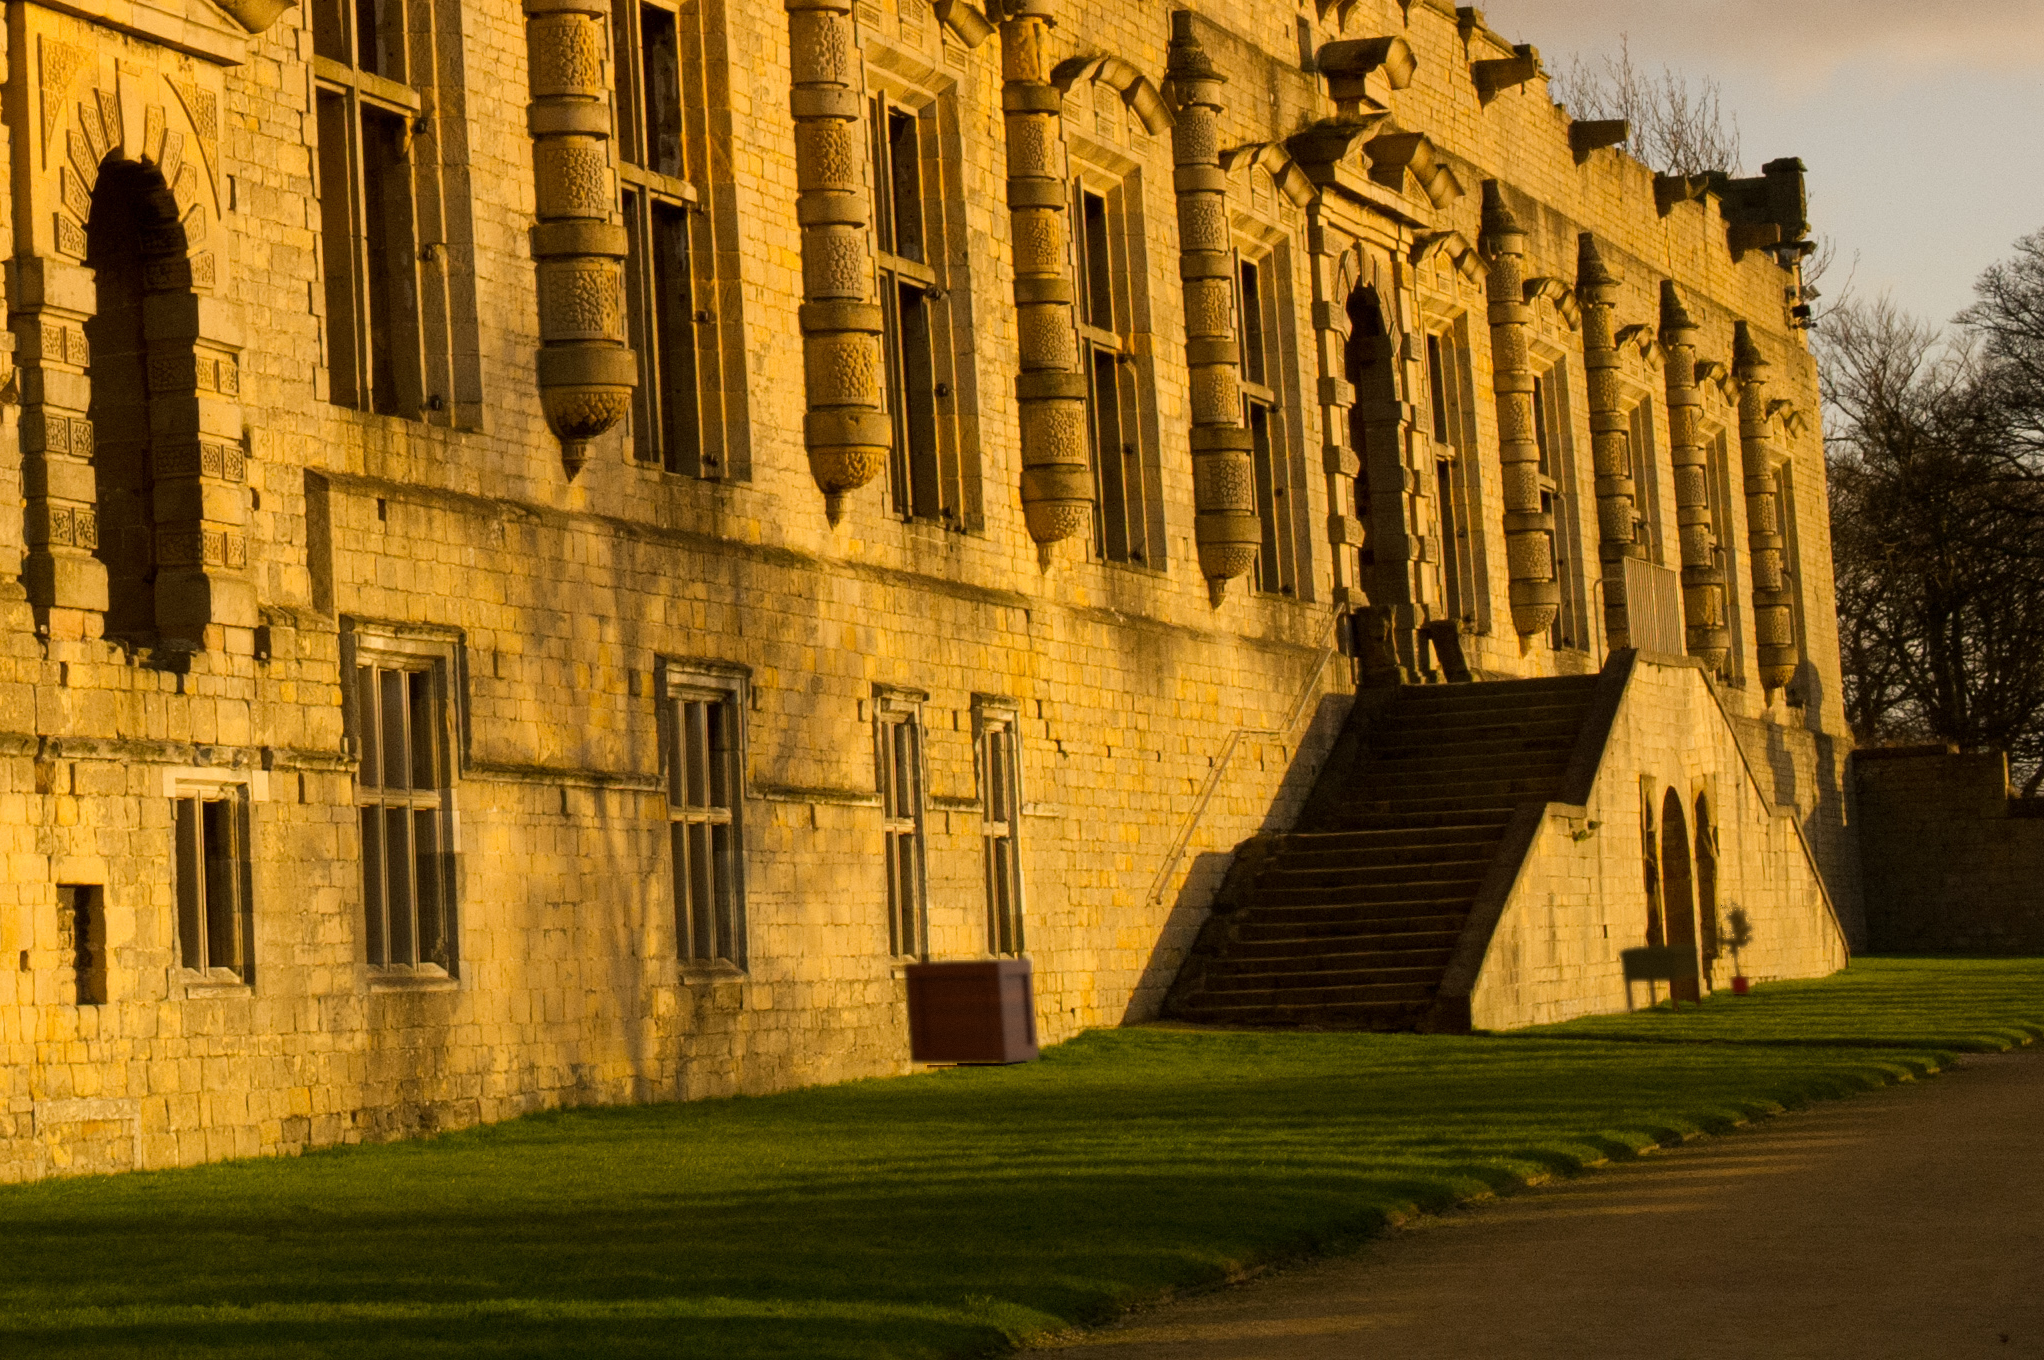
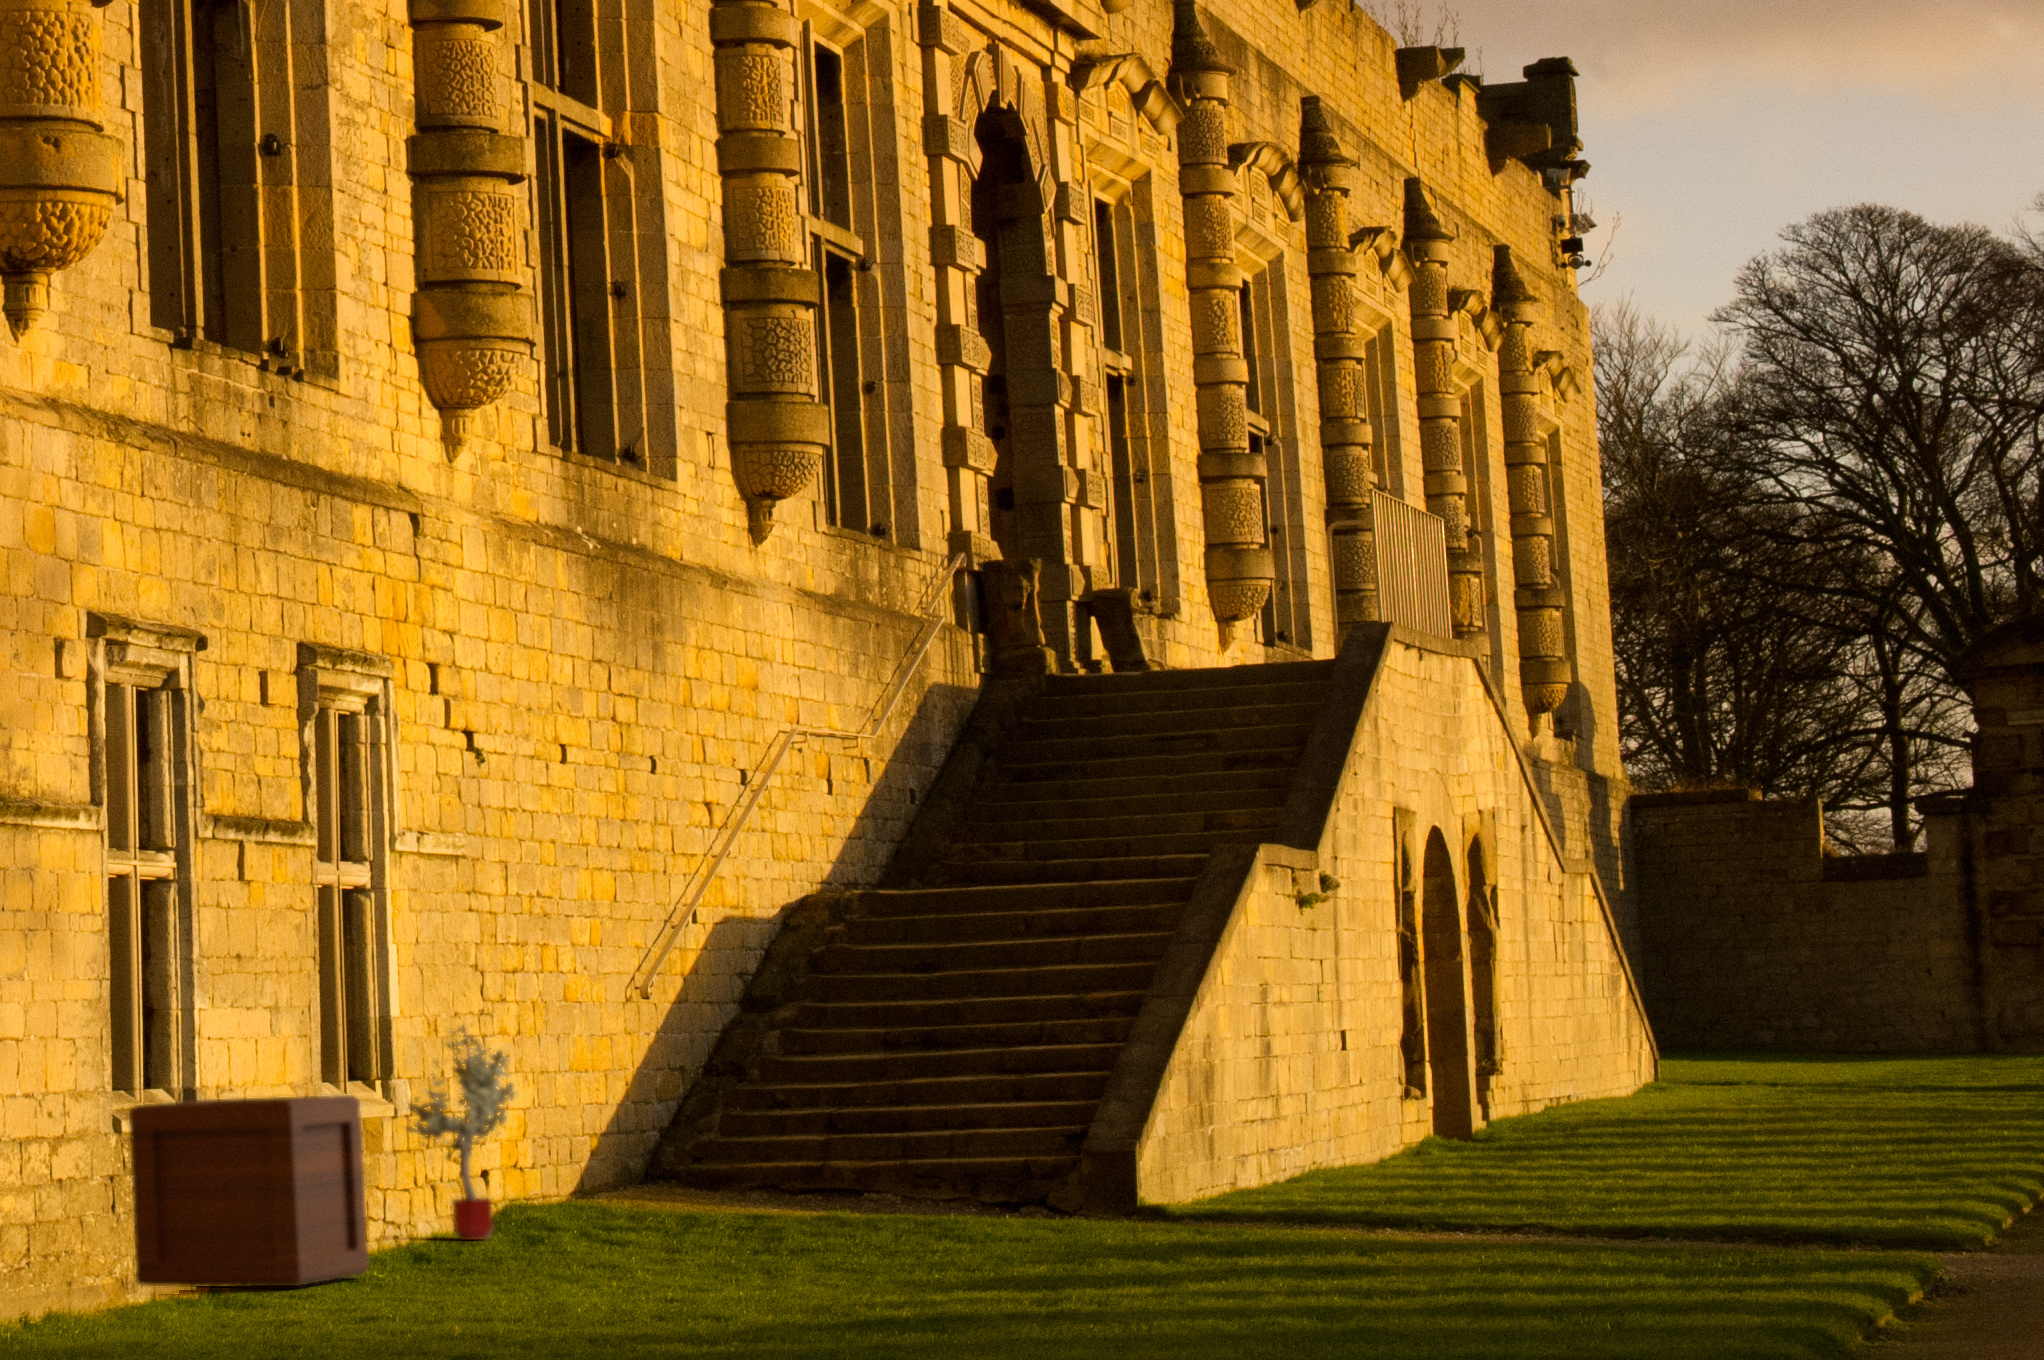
potted tree: present [1707,903,1753,995] -> present [407,1027,516,1240]
bench: present [1619,944,1701,1013] -> none [1361,1055,1484,1162]

